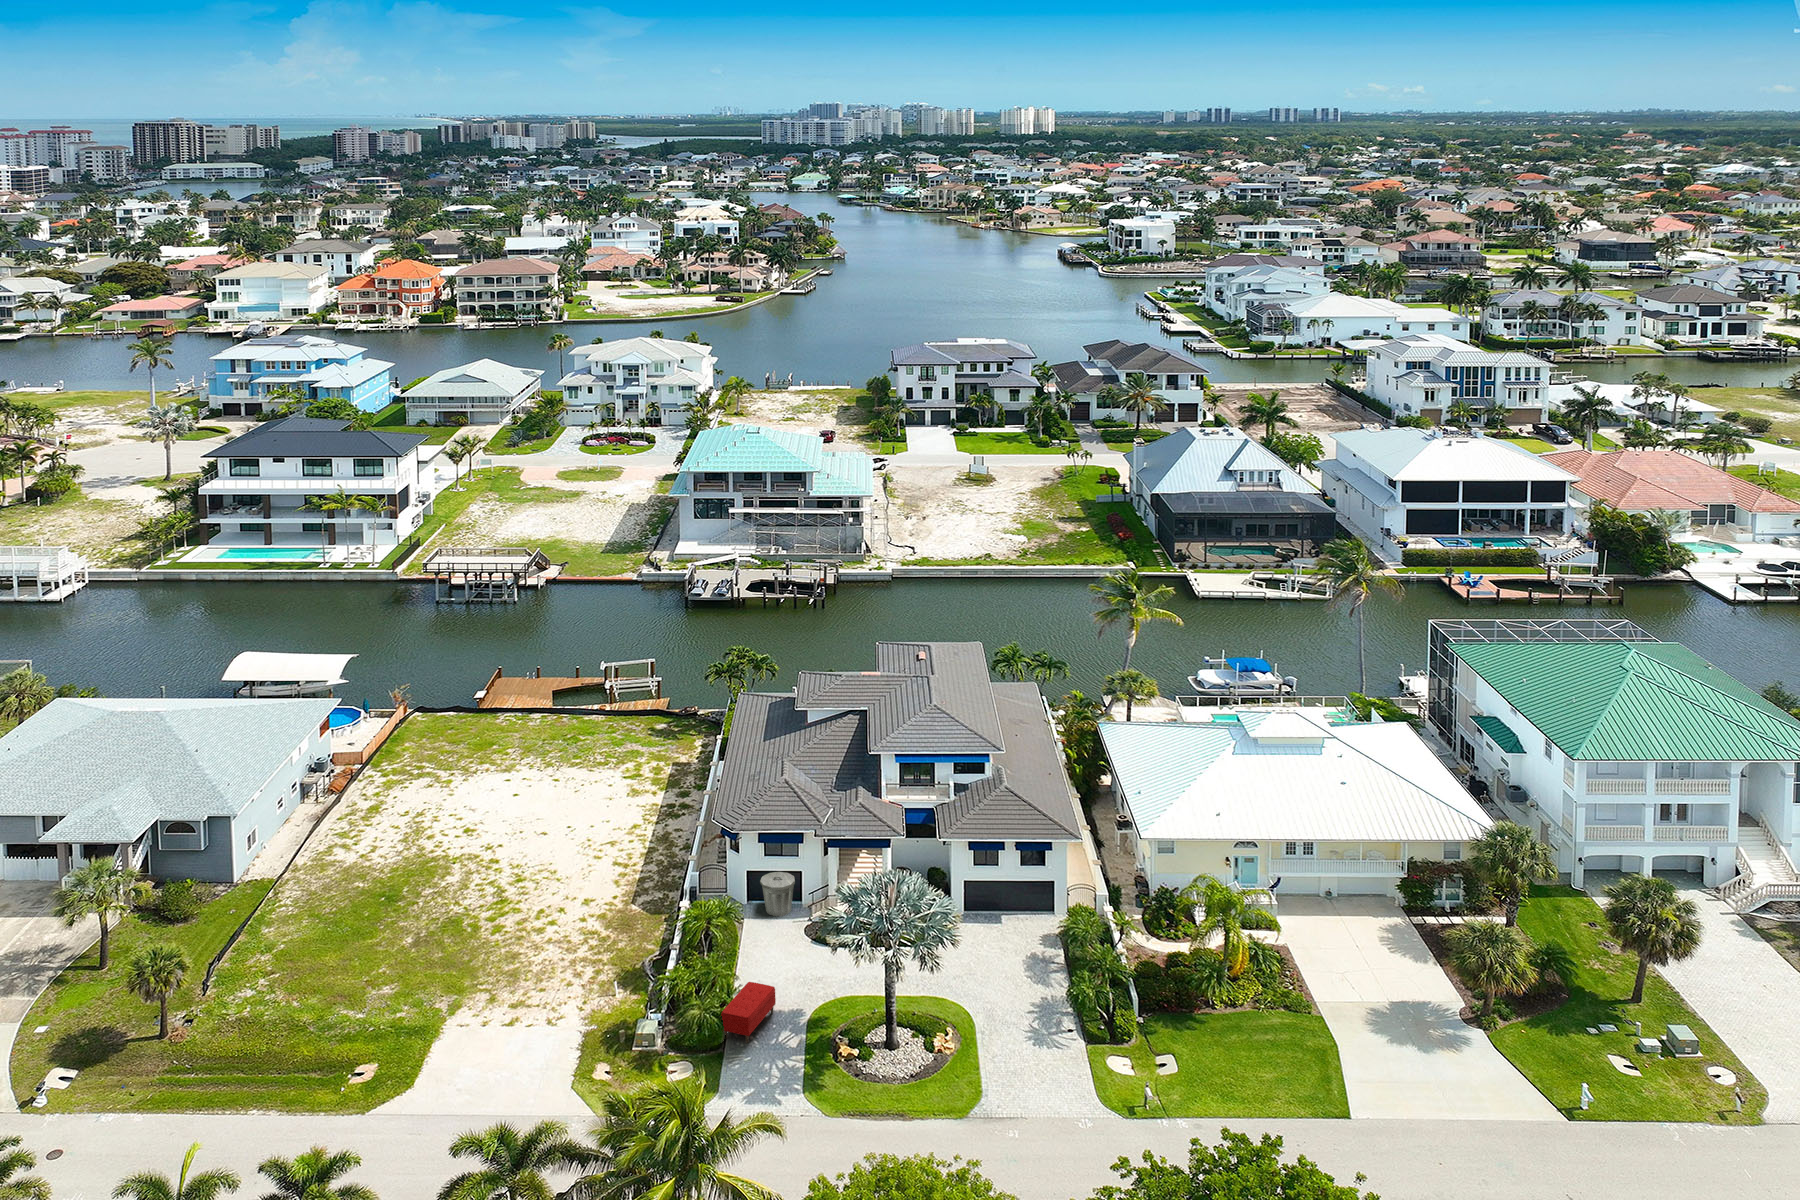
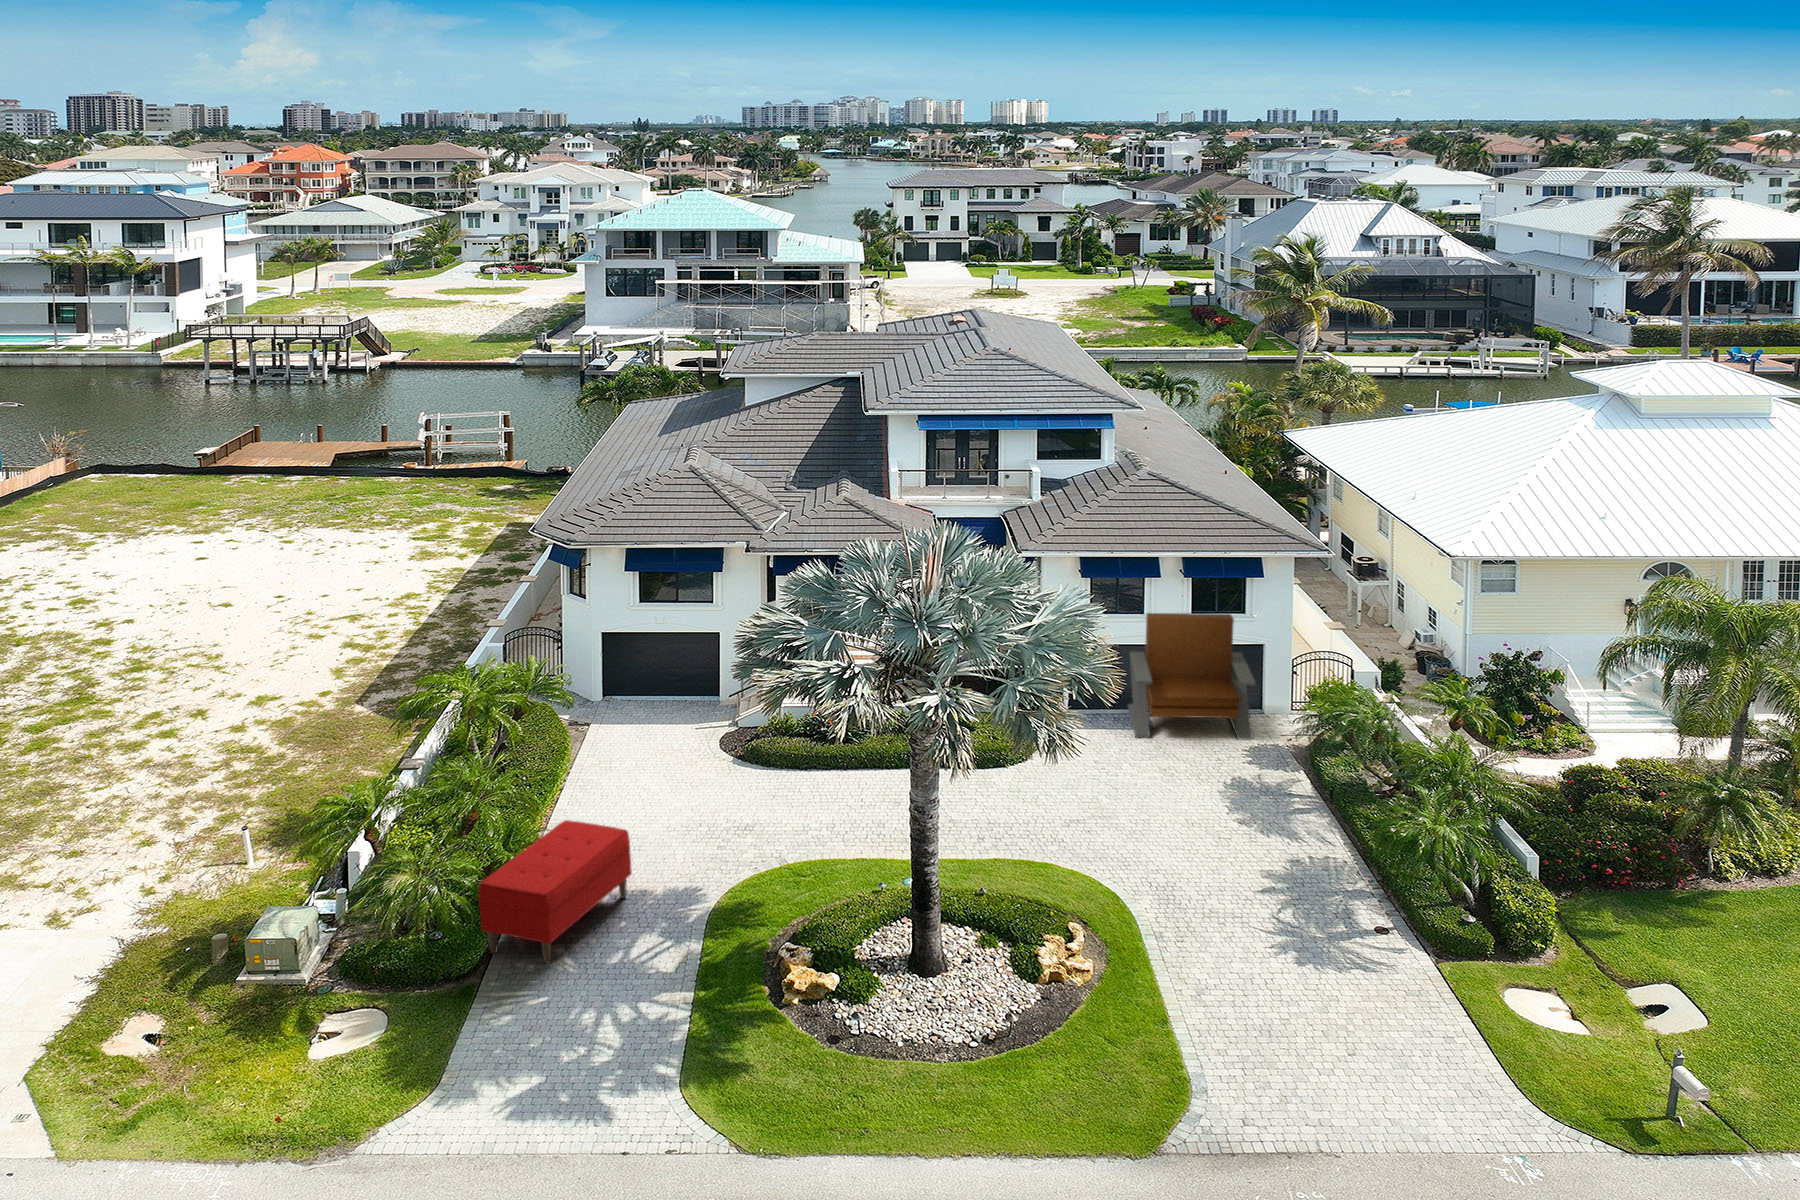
lounge chair: none [991,867,1045,930] -> present [1128,613,1256,739]
trash can: present [760,872,795,916] -> none [627,632,703,722]

